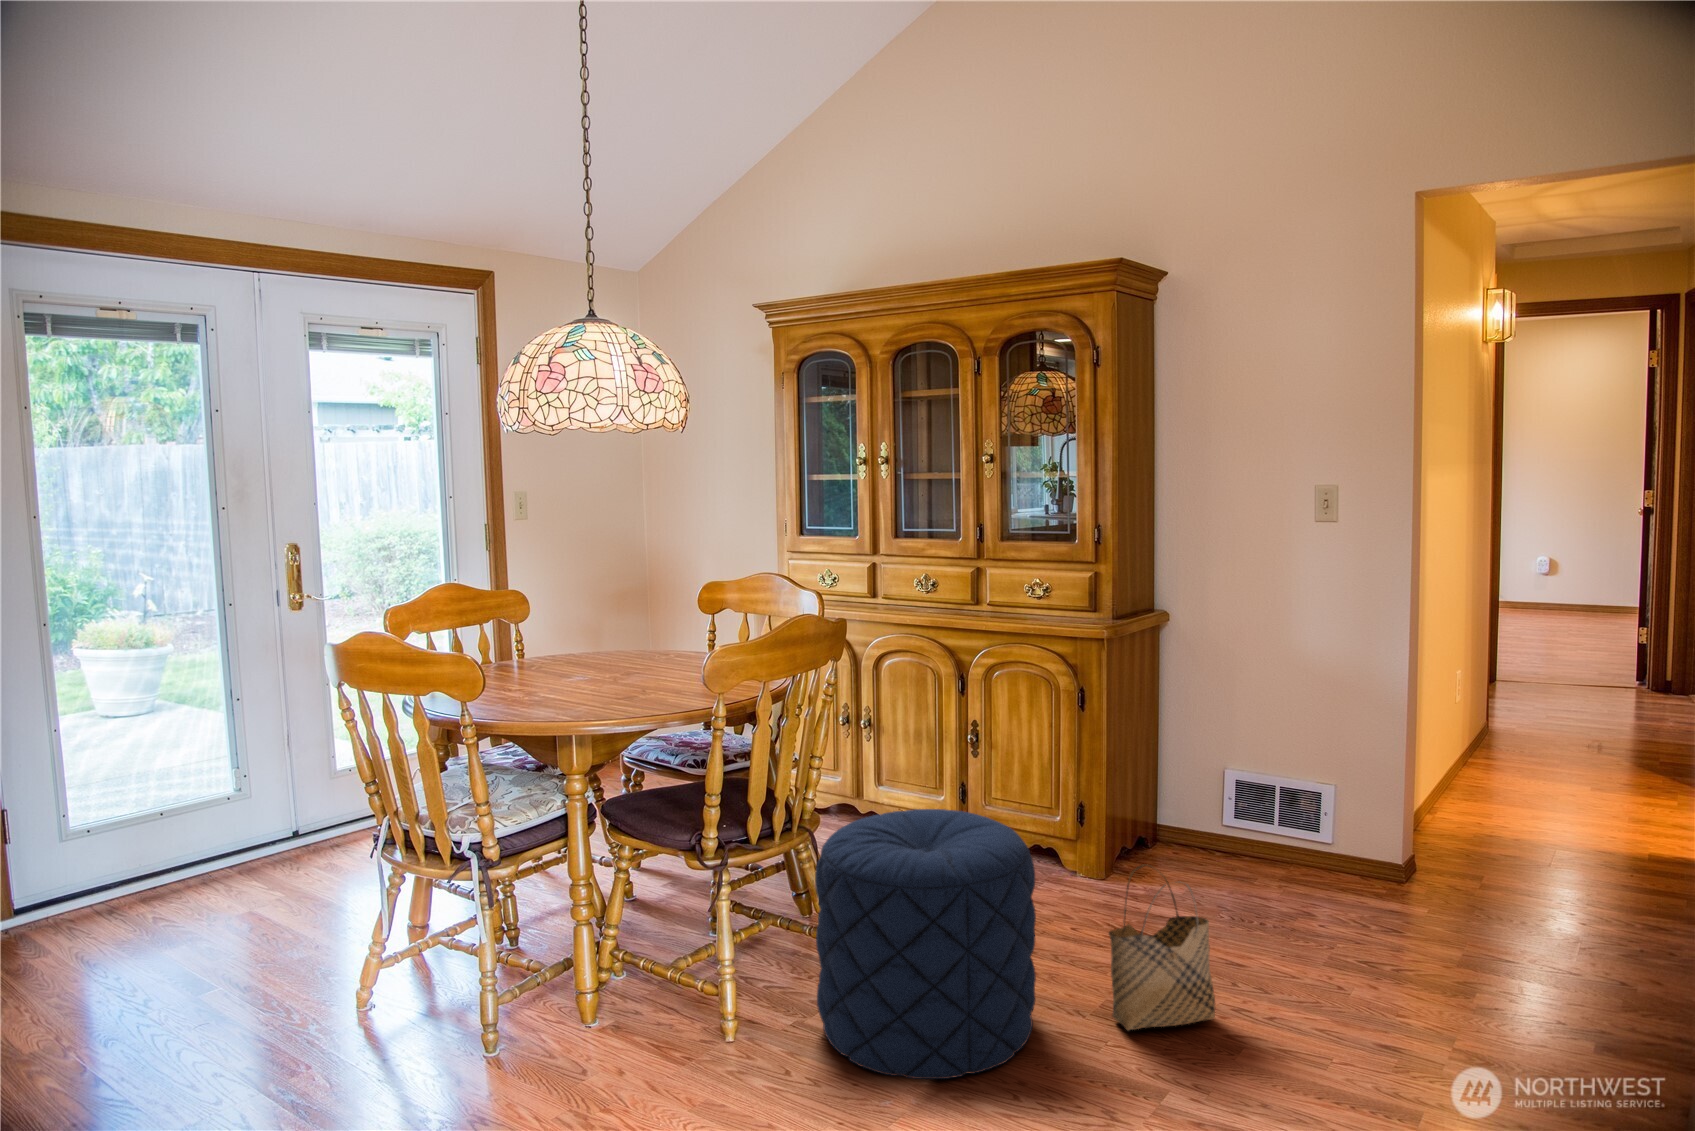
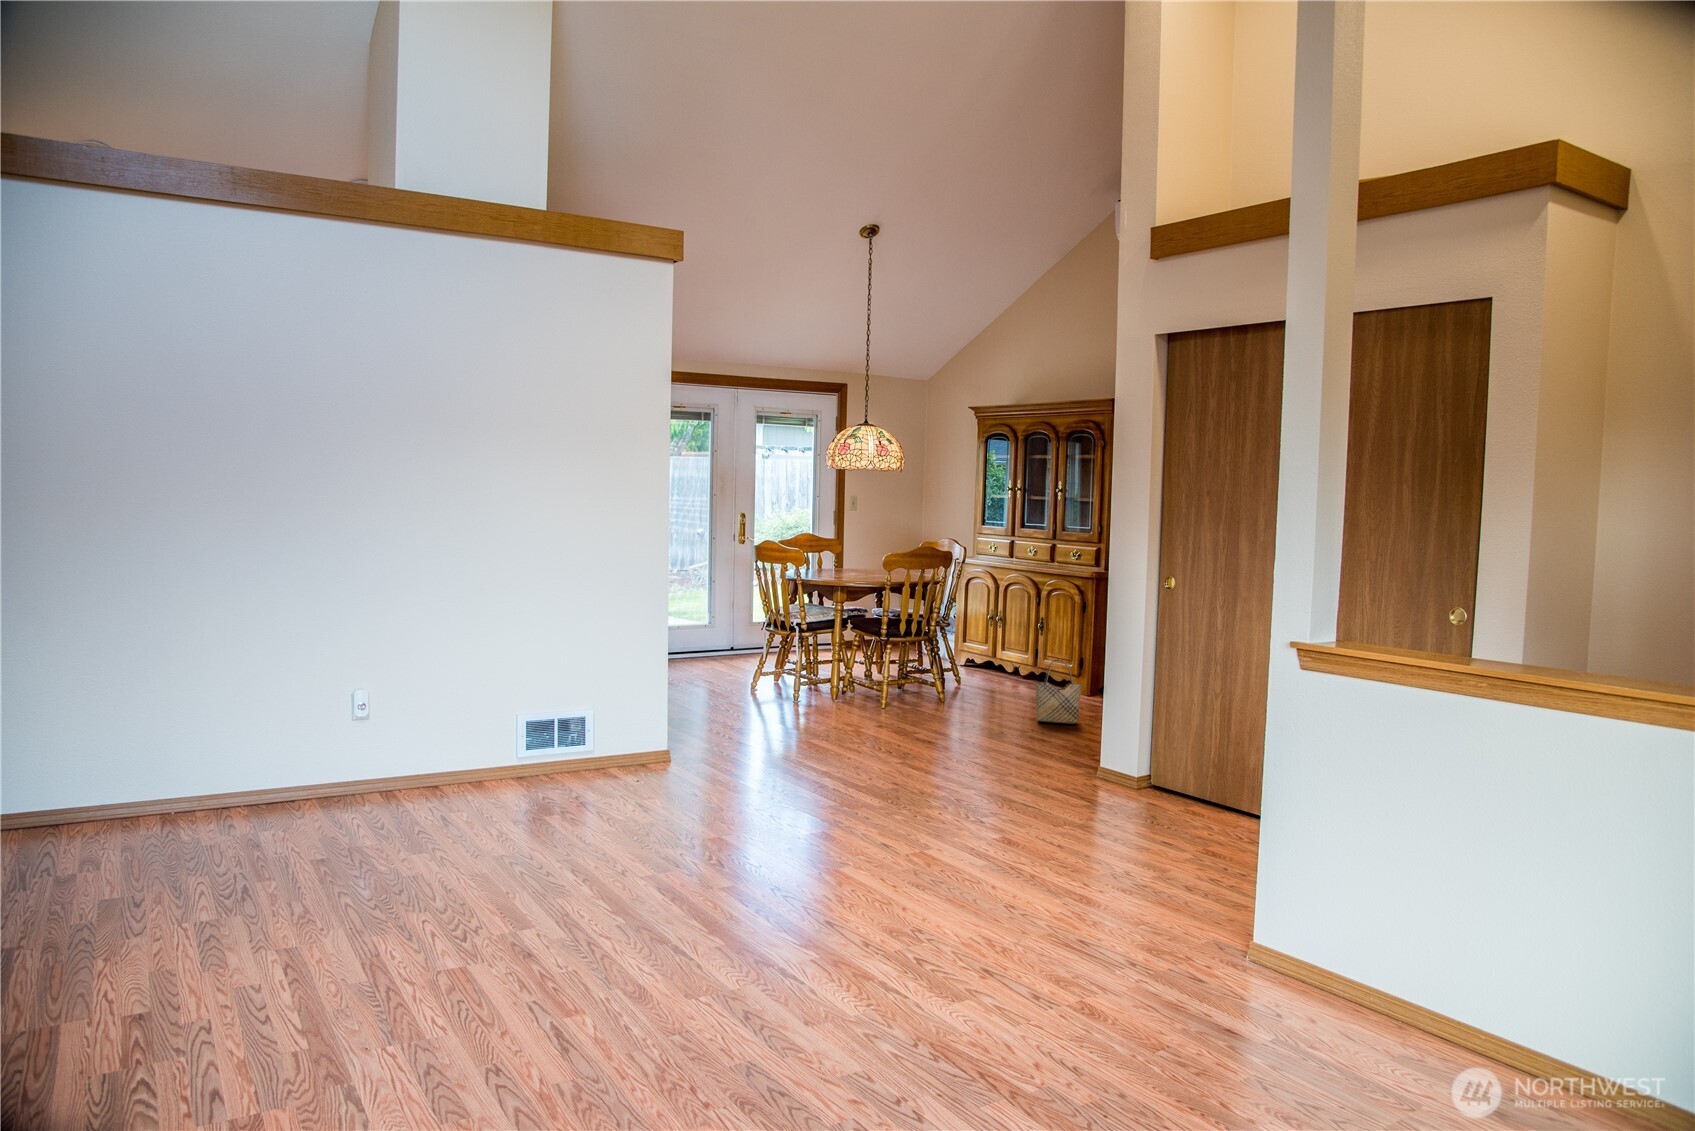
pouf: present [815,809,1036,1079] -> none [920,631,1008,721]

